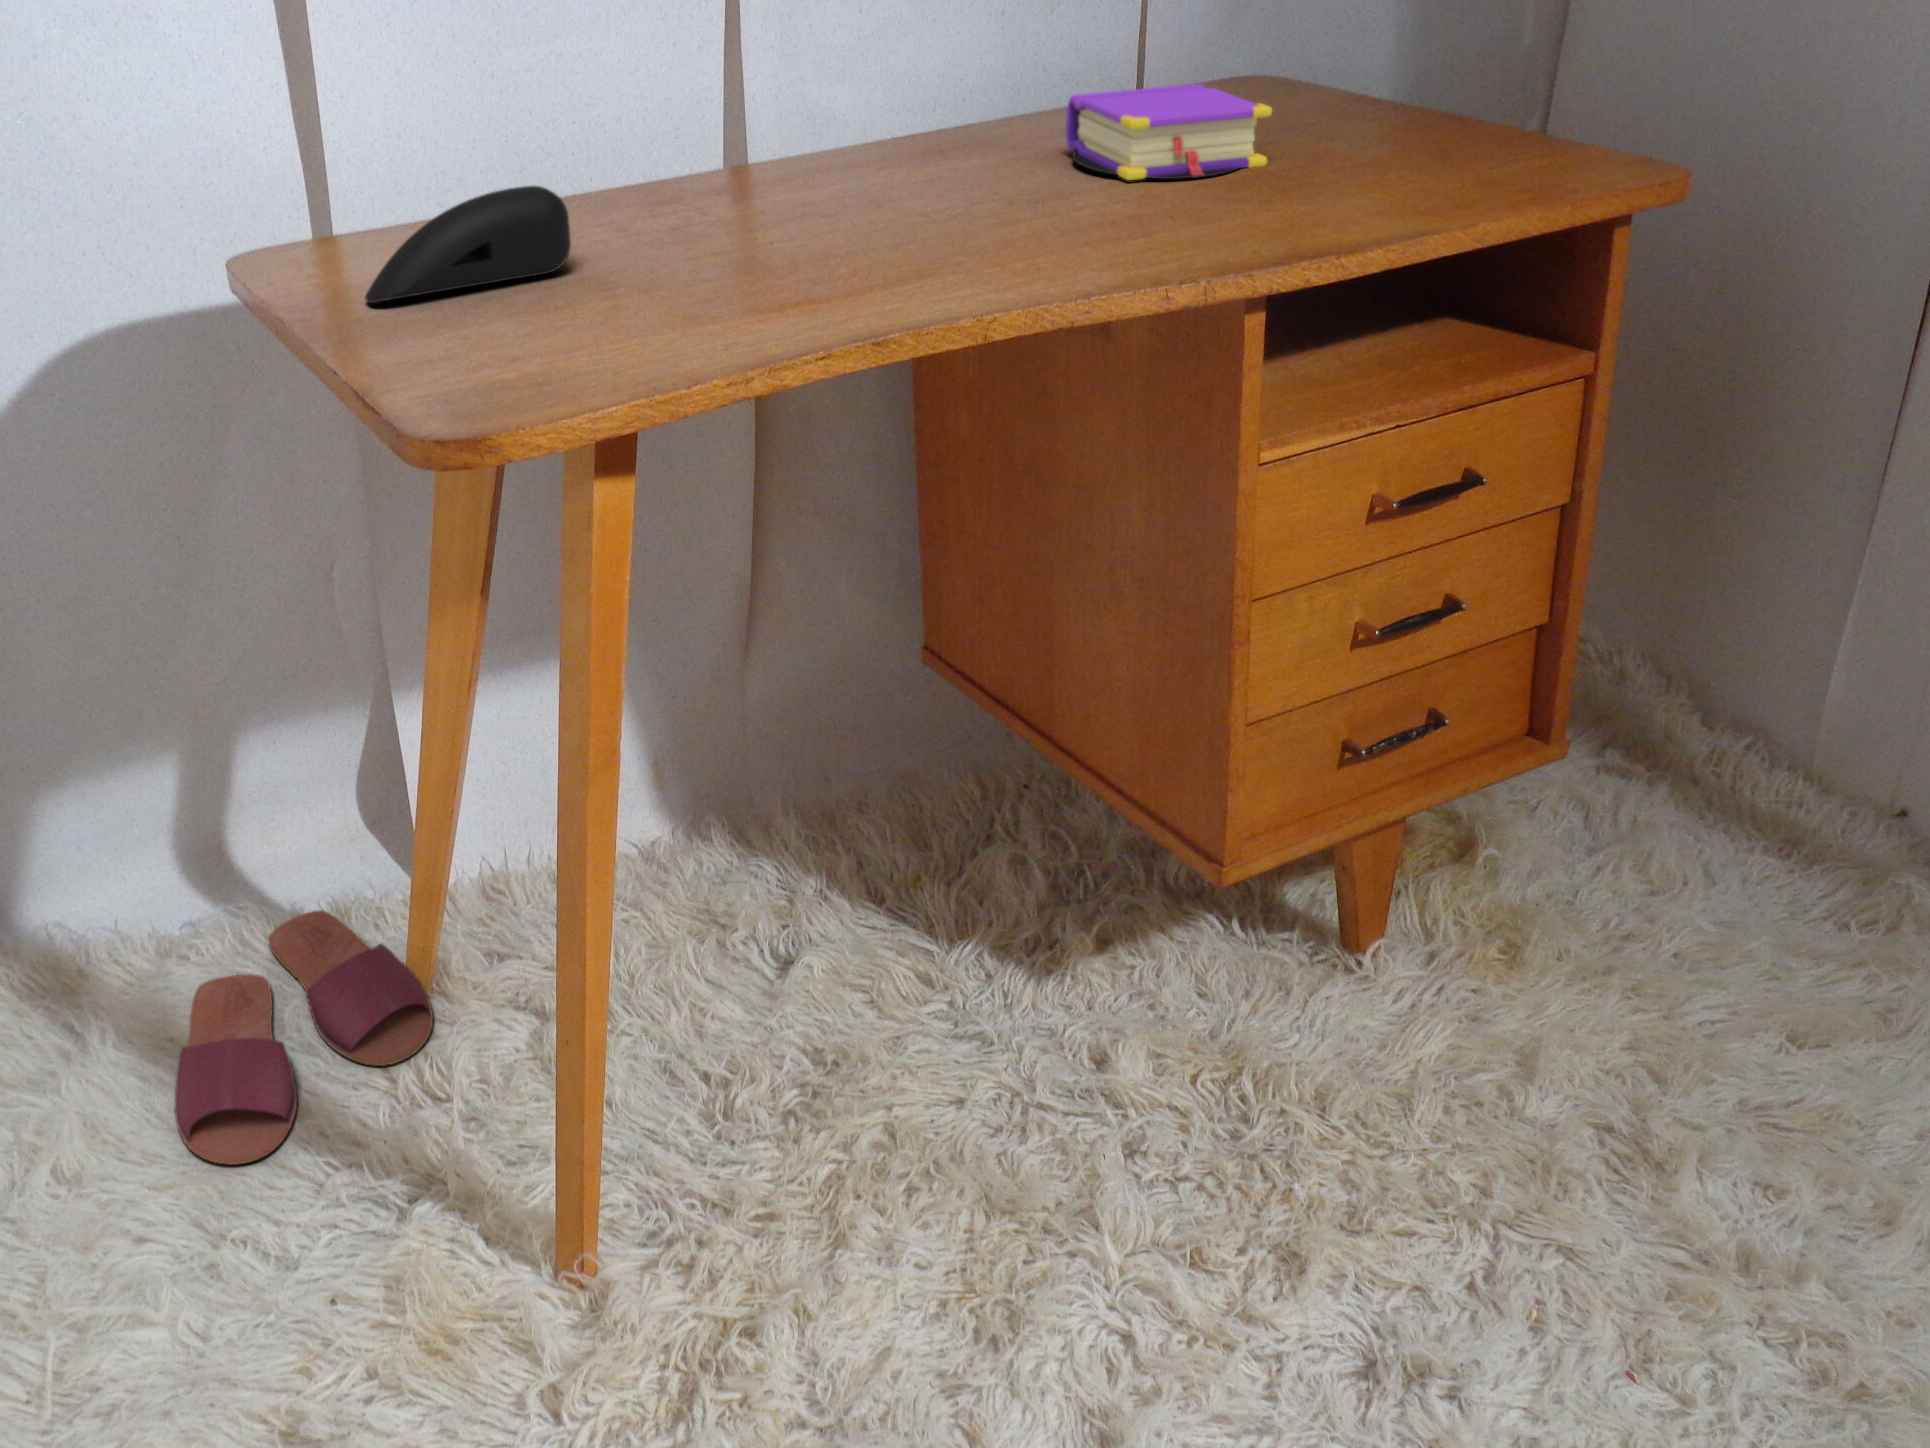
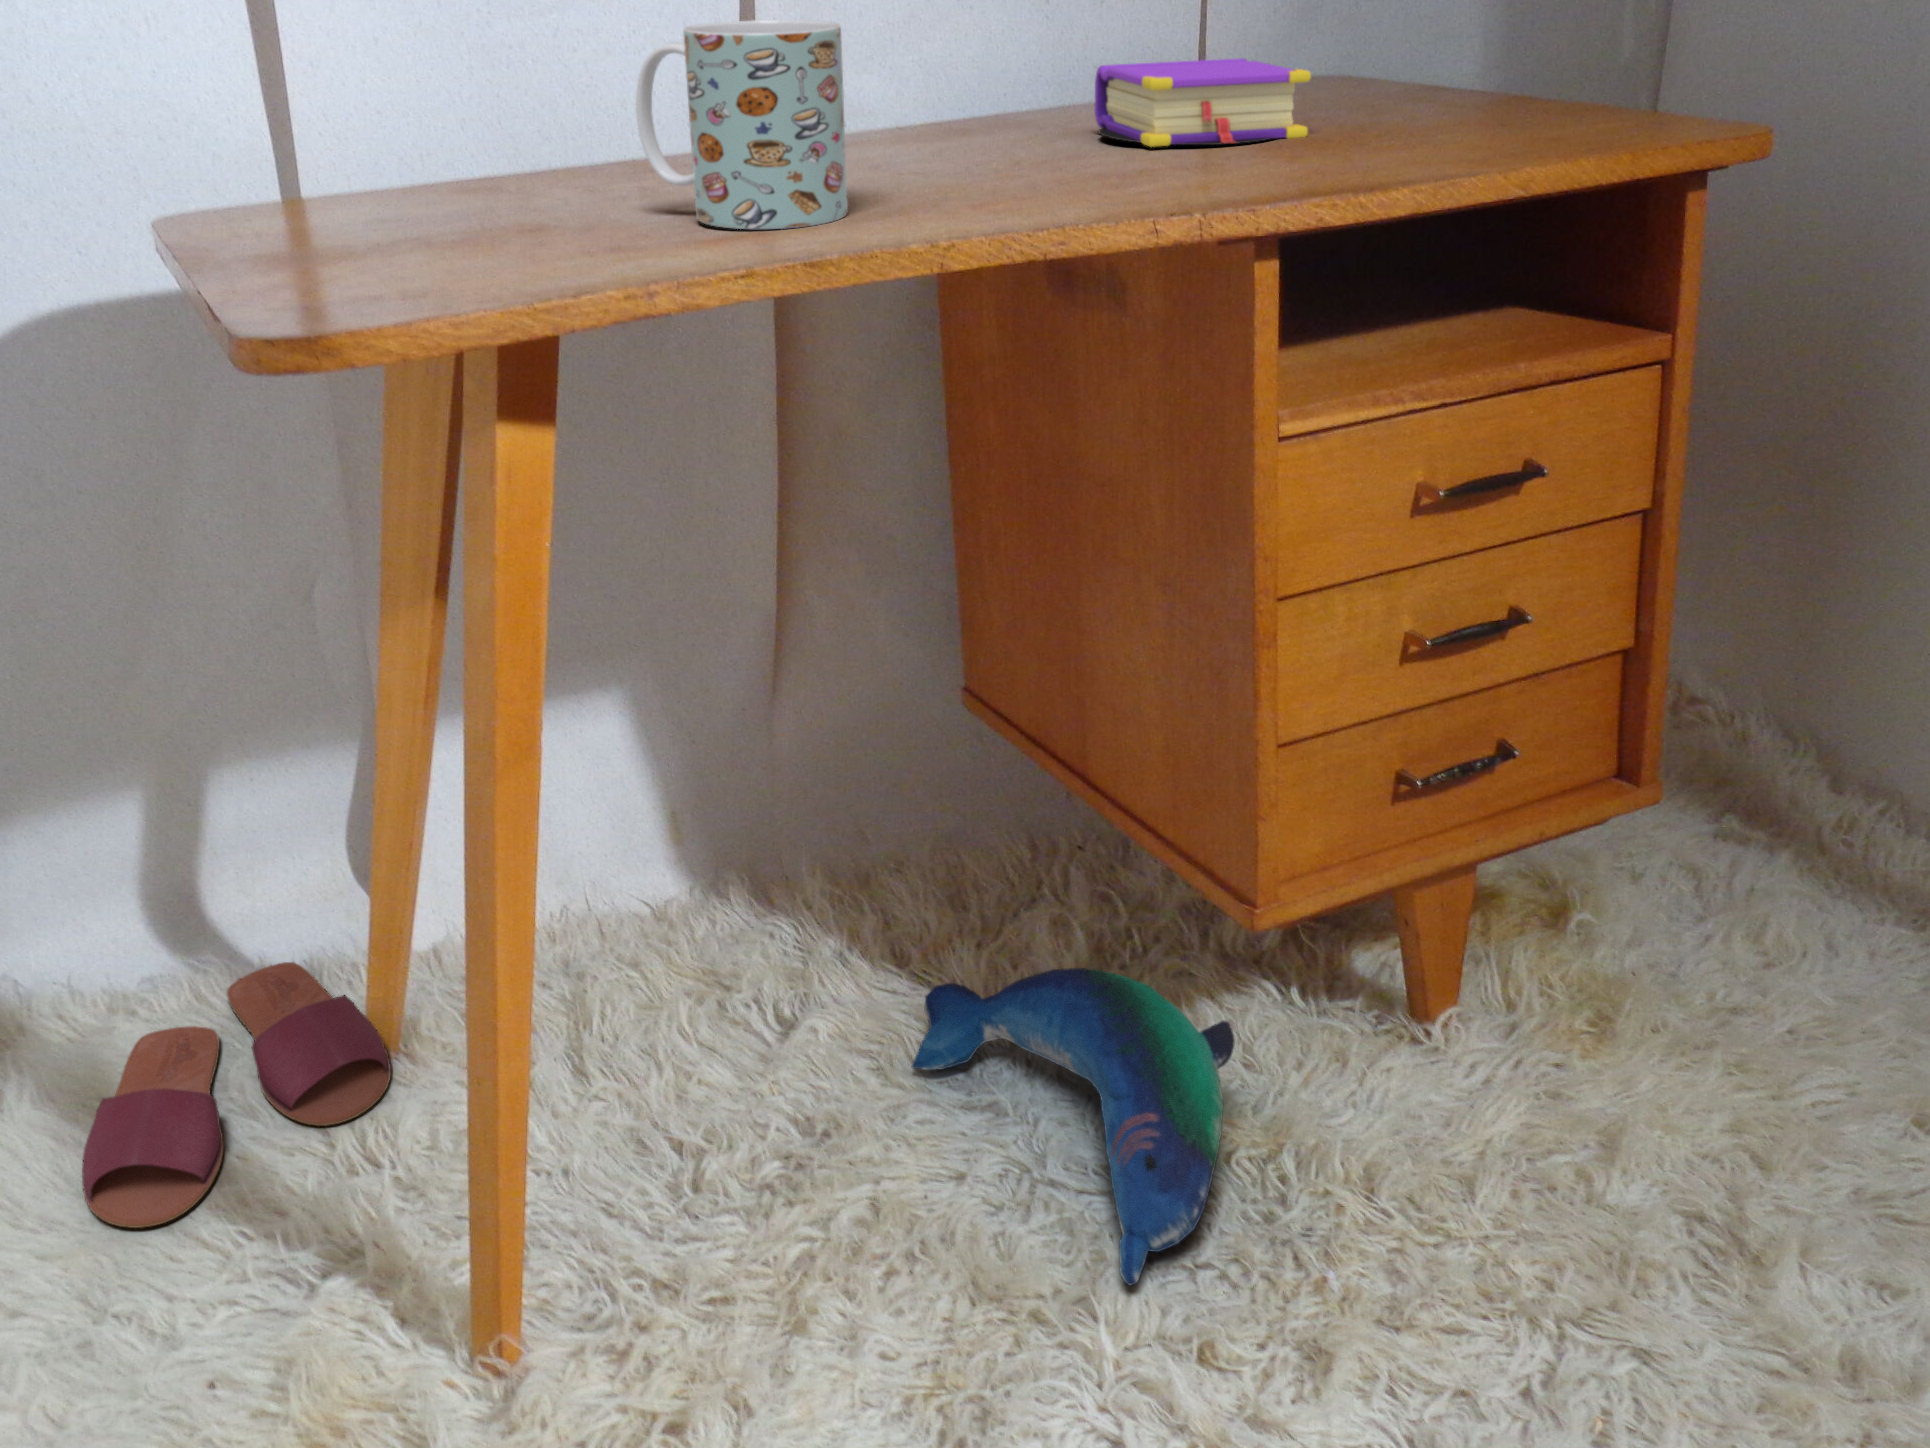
mug: none [691,98,884,297] -> present [636,20,848,229]
computer mouse: present [365,186,571,303] -> none [274,120,512,238]
plush toy: none [903,913,1199,1199] -> present [912,968,1235,1285]

